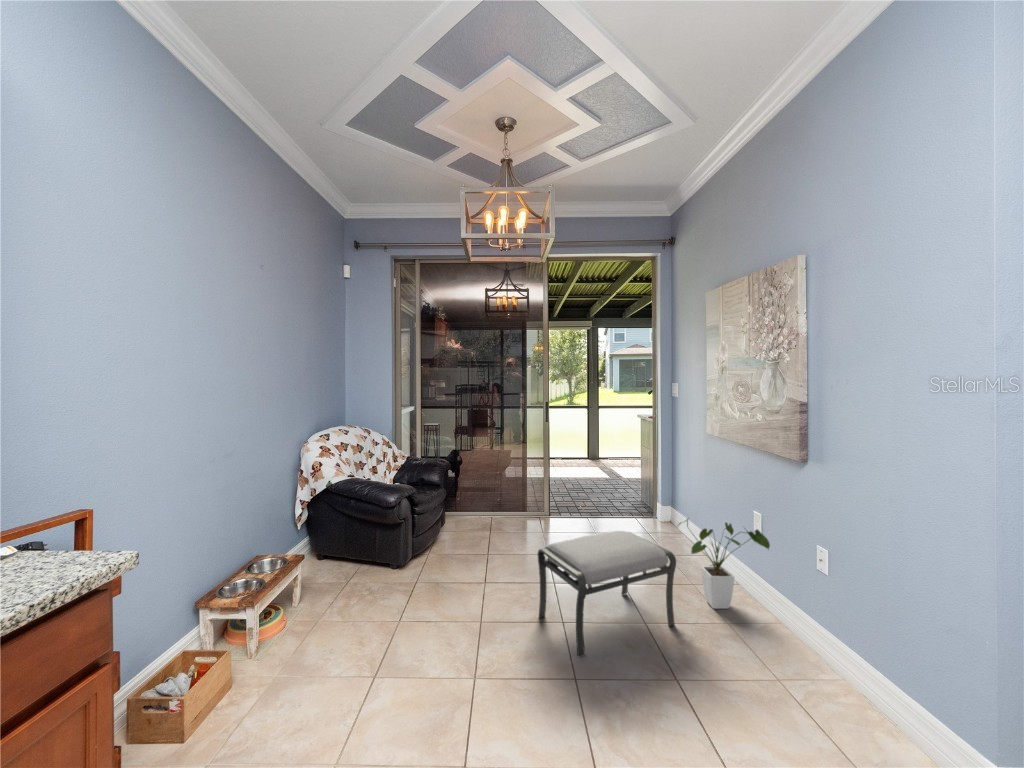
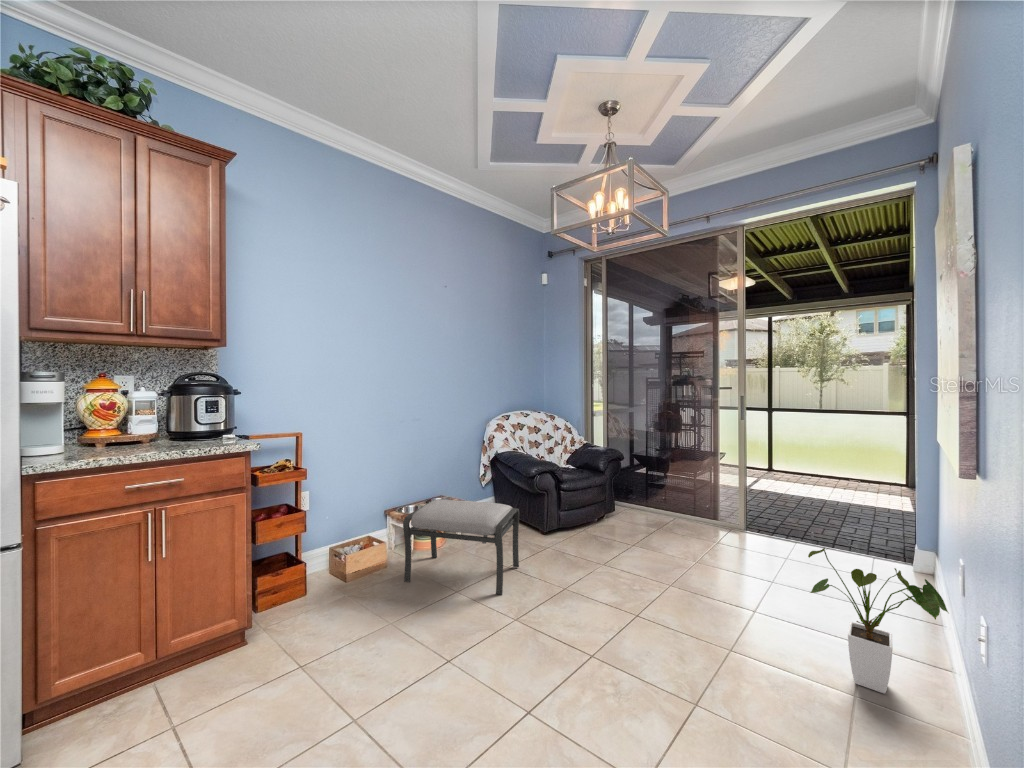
ottoman: present [538,531,676,657] -> present [403,499,519,595]

